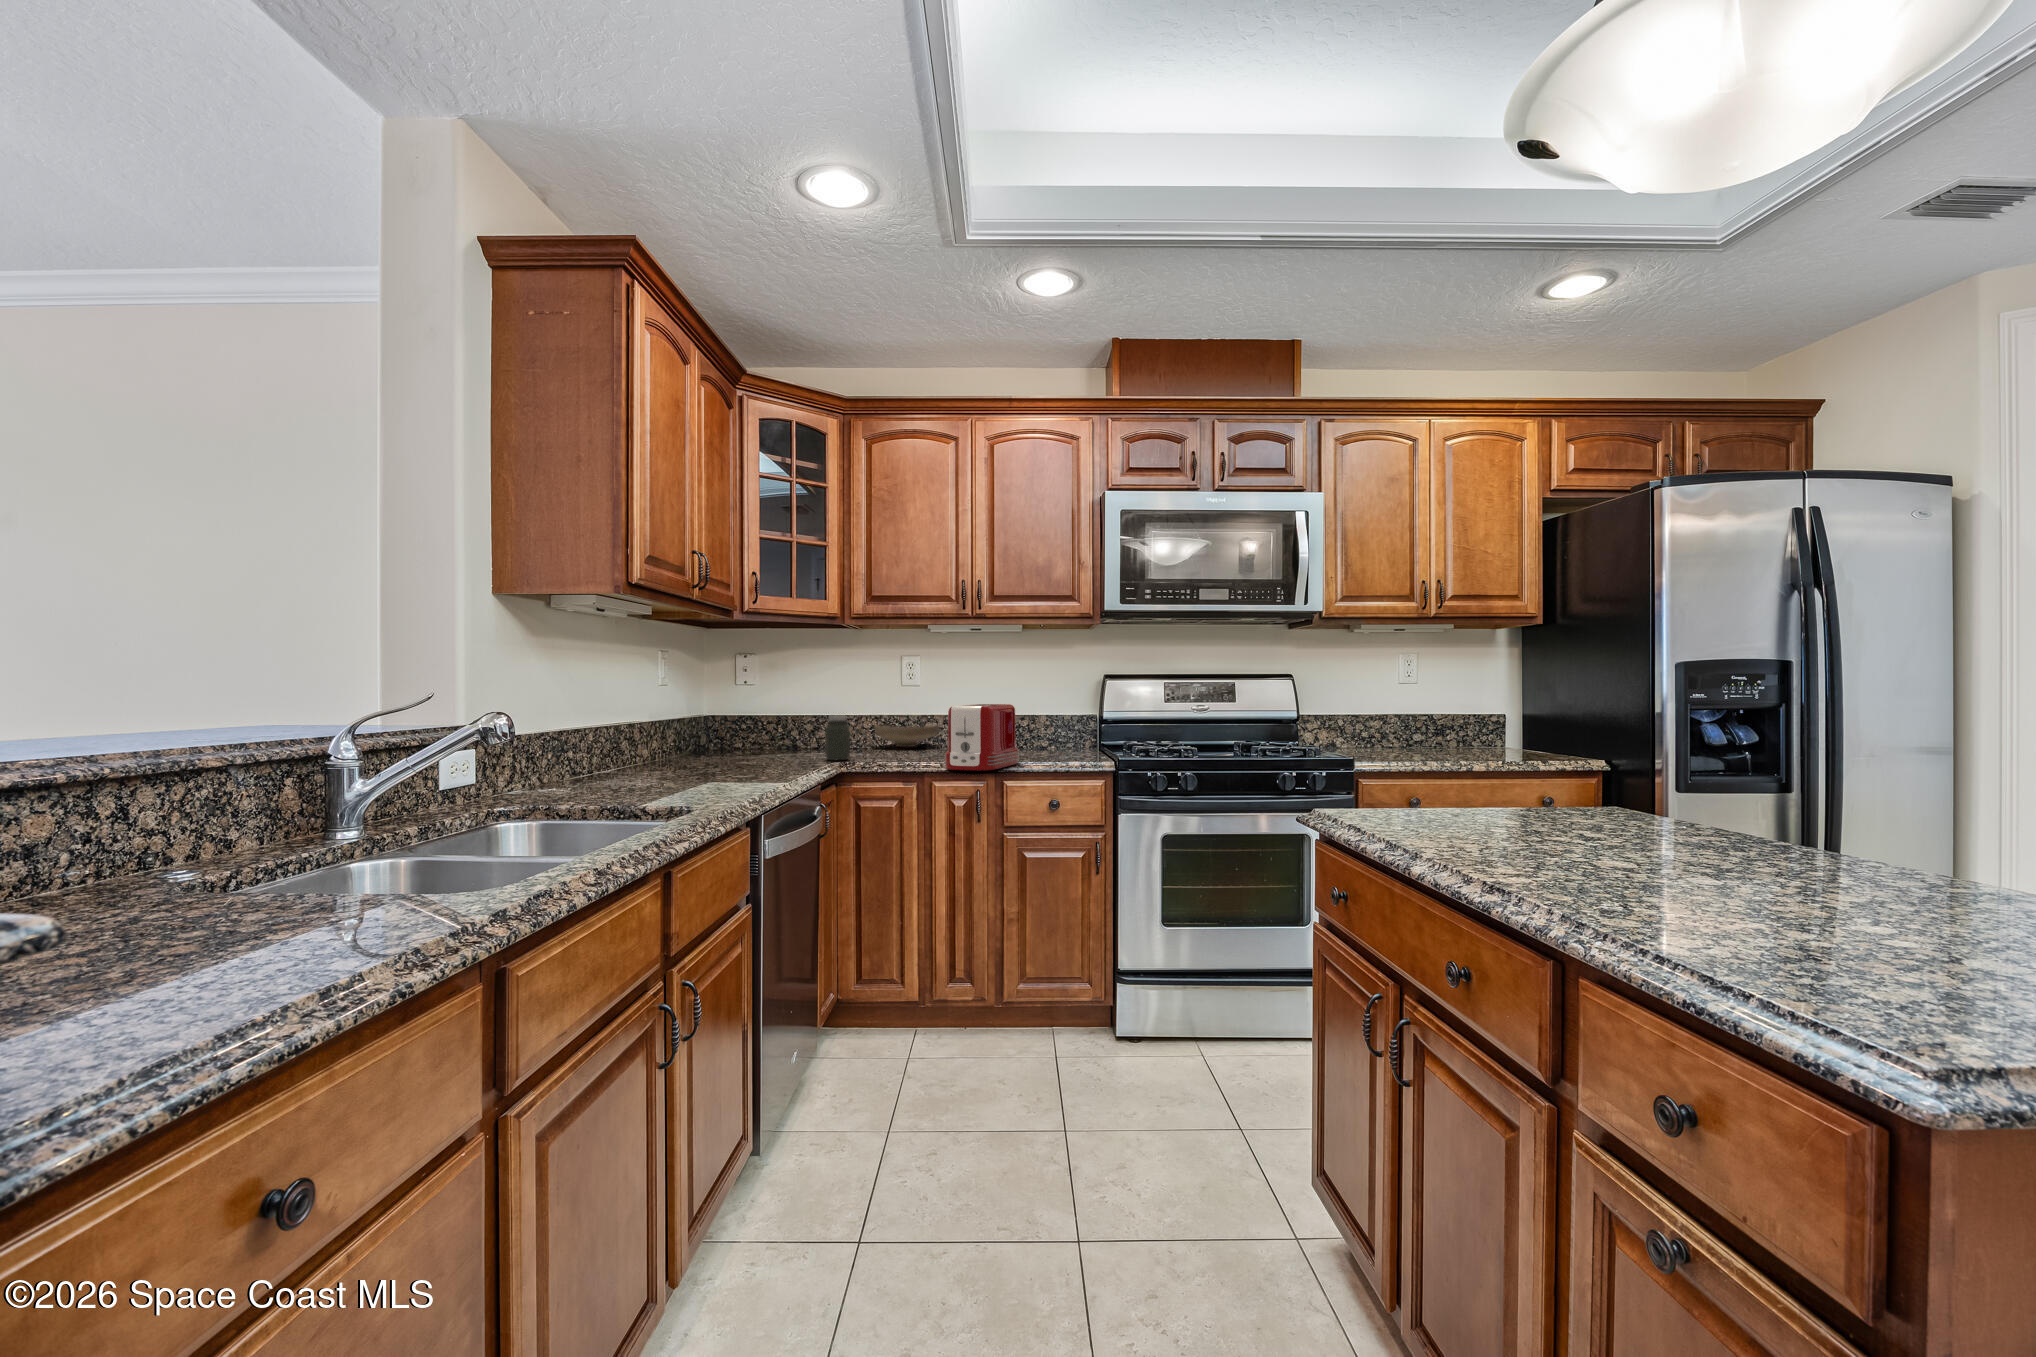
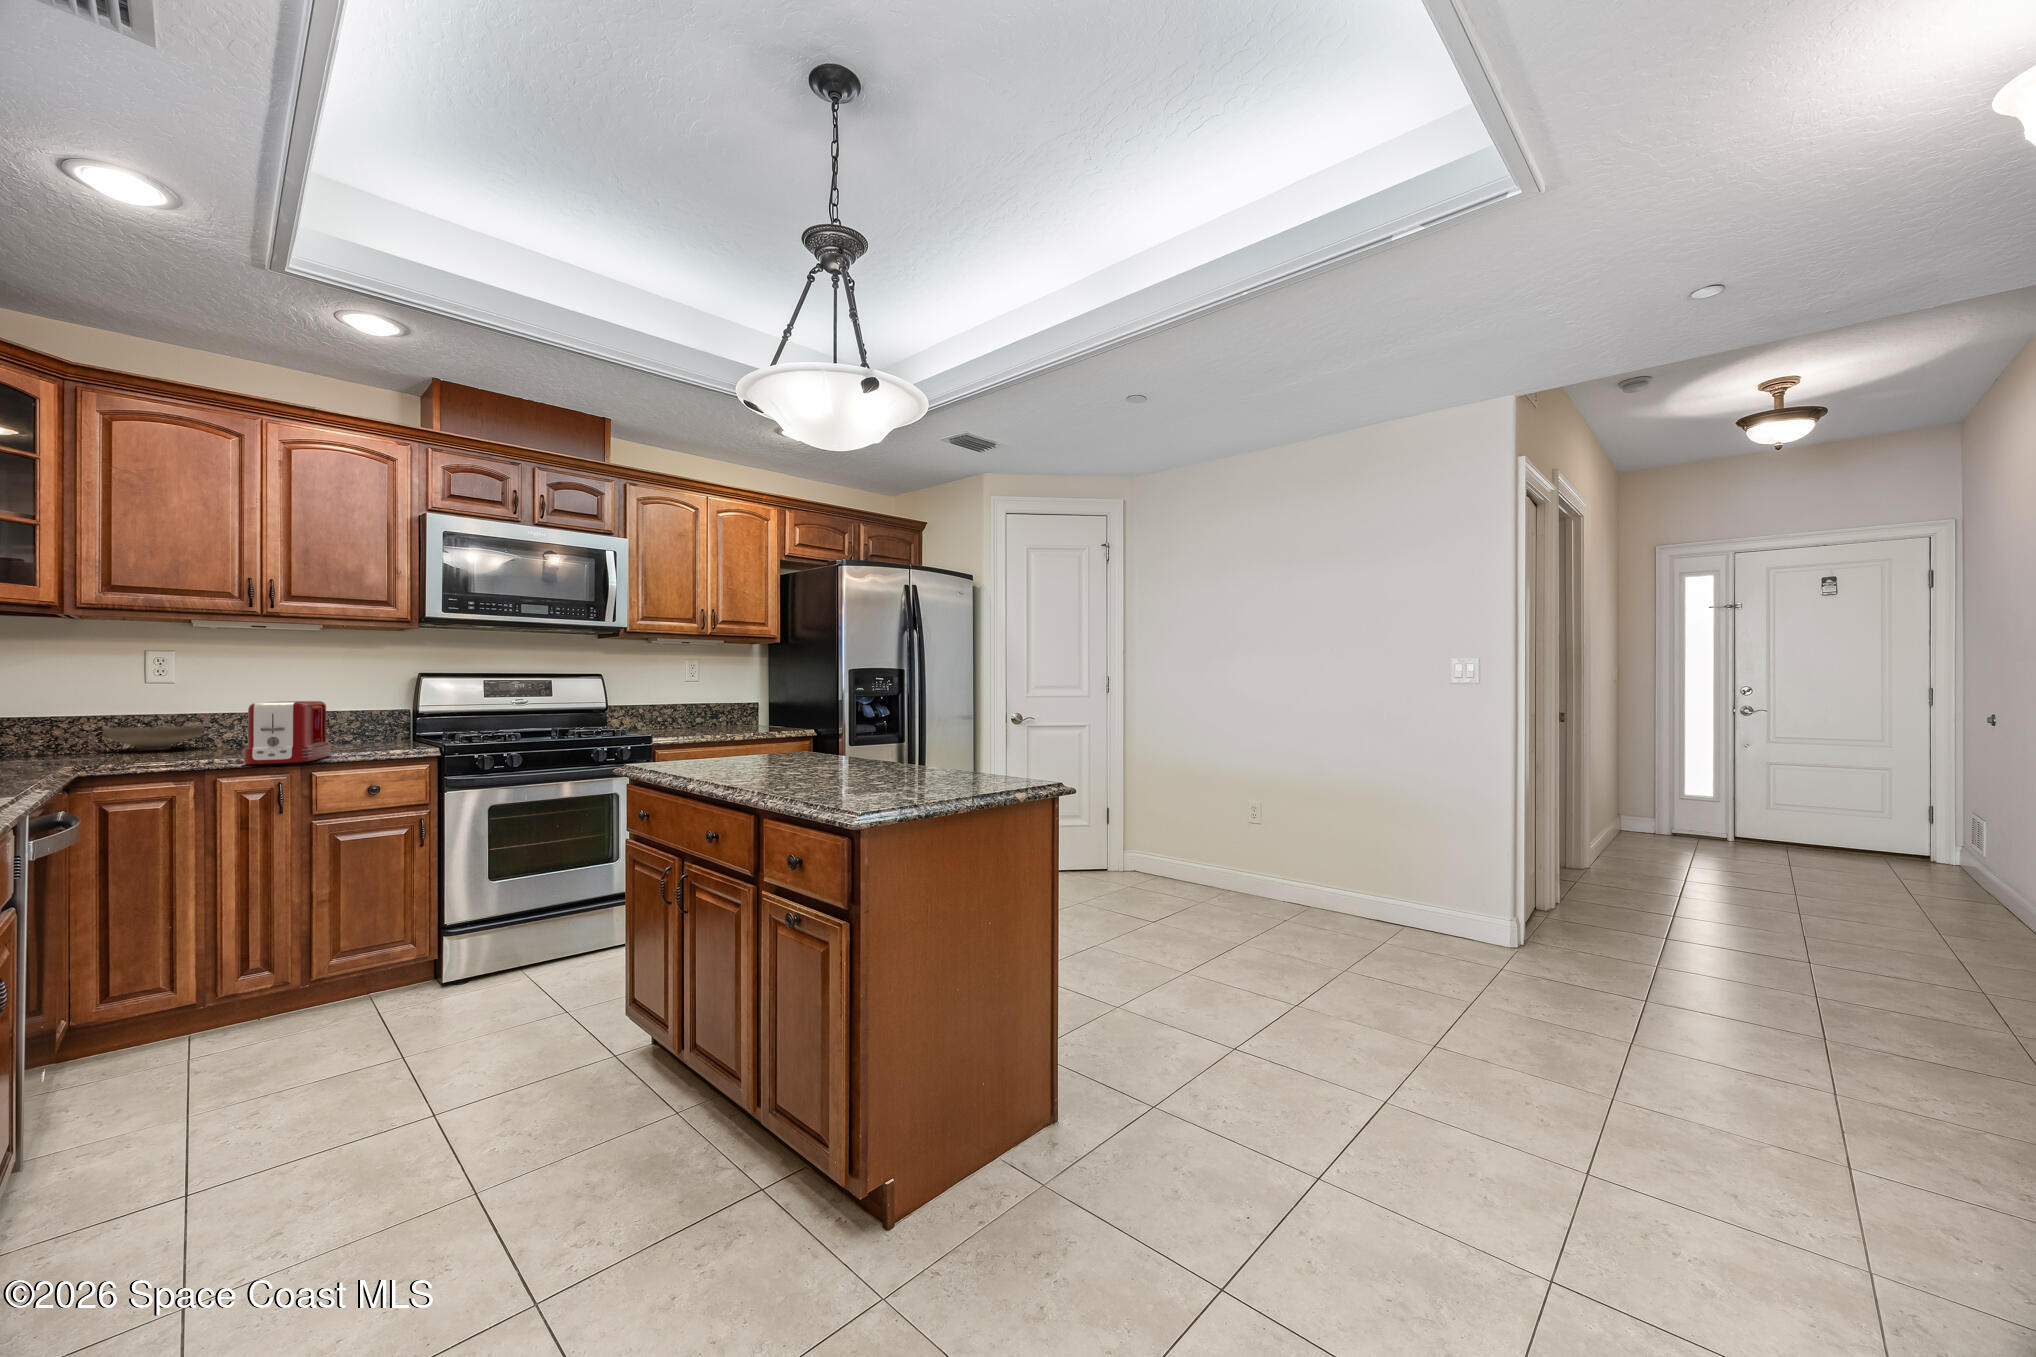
jar: present [825,715,850,760] -> none [46,716,87,766]

